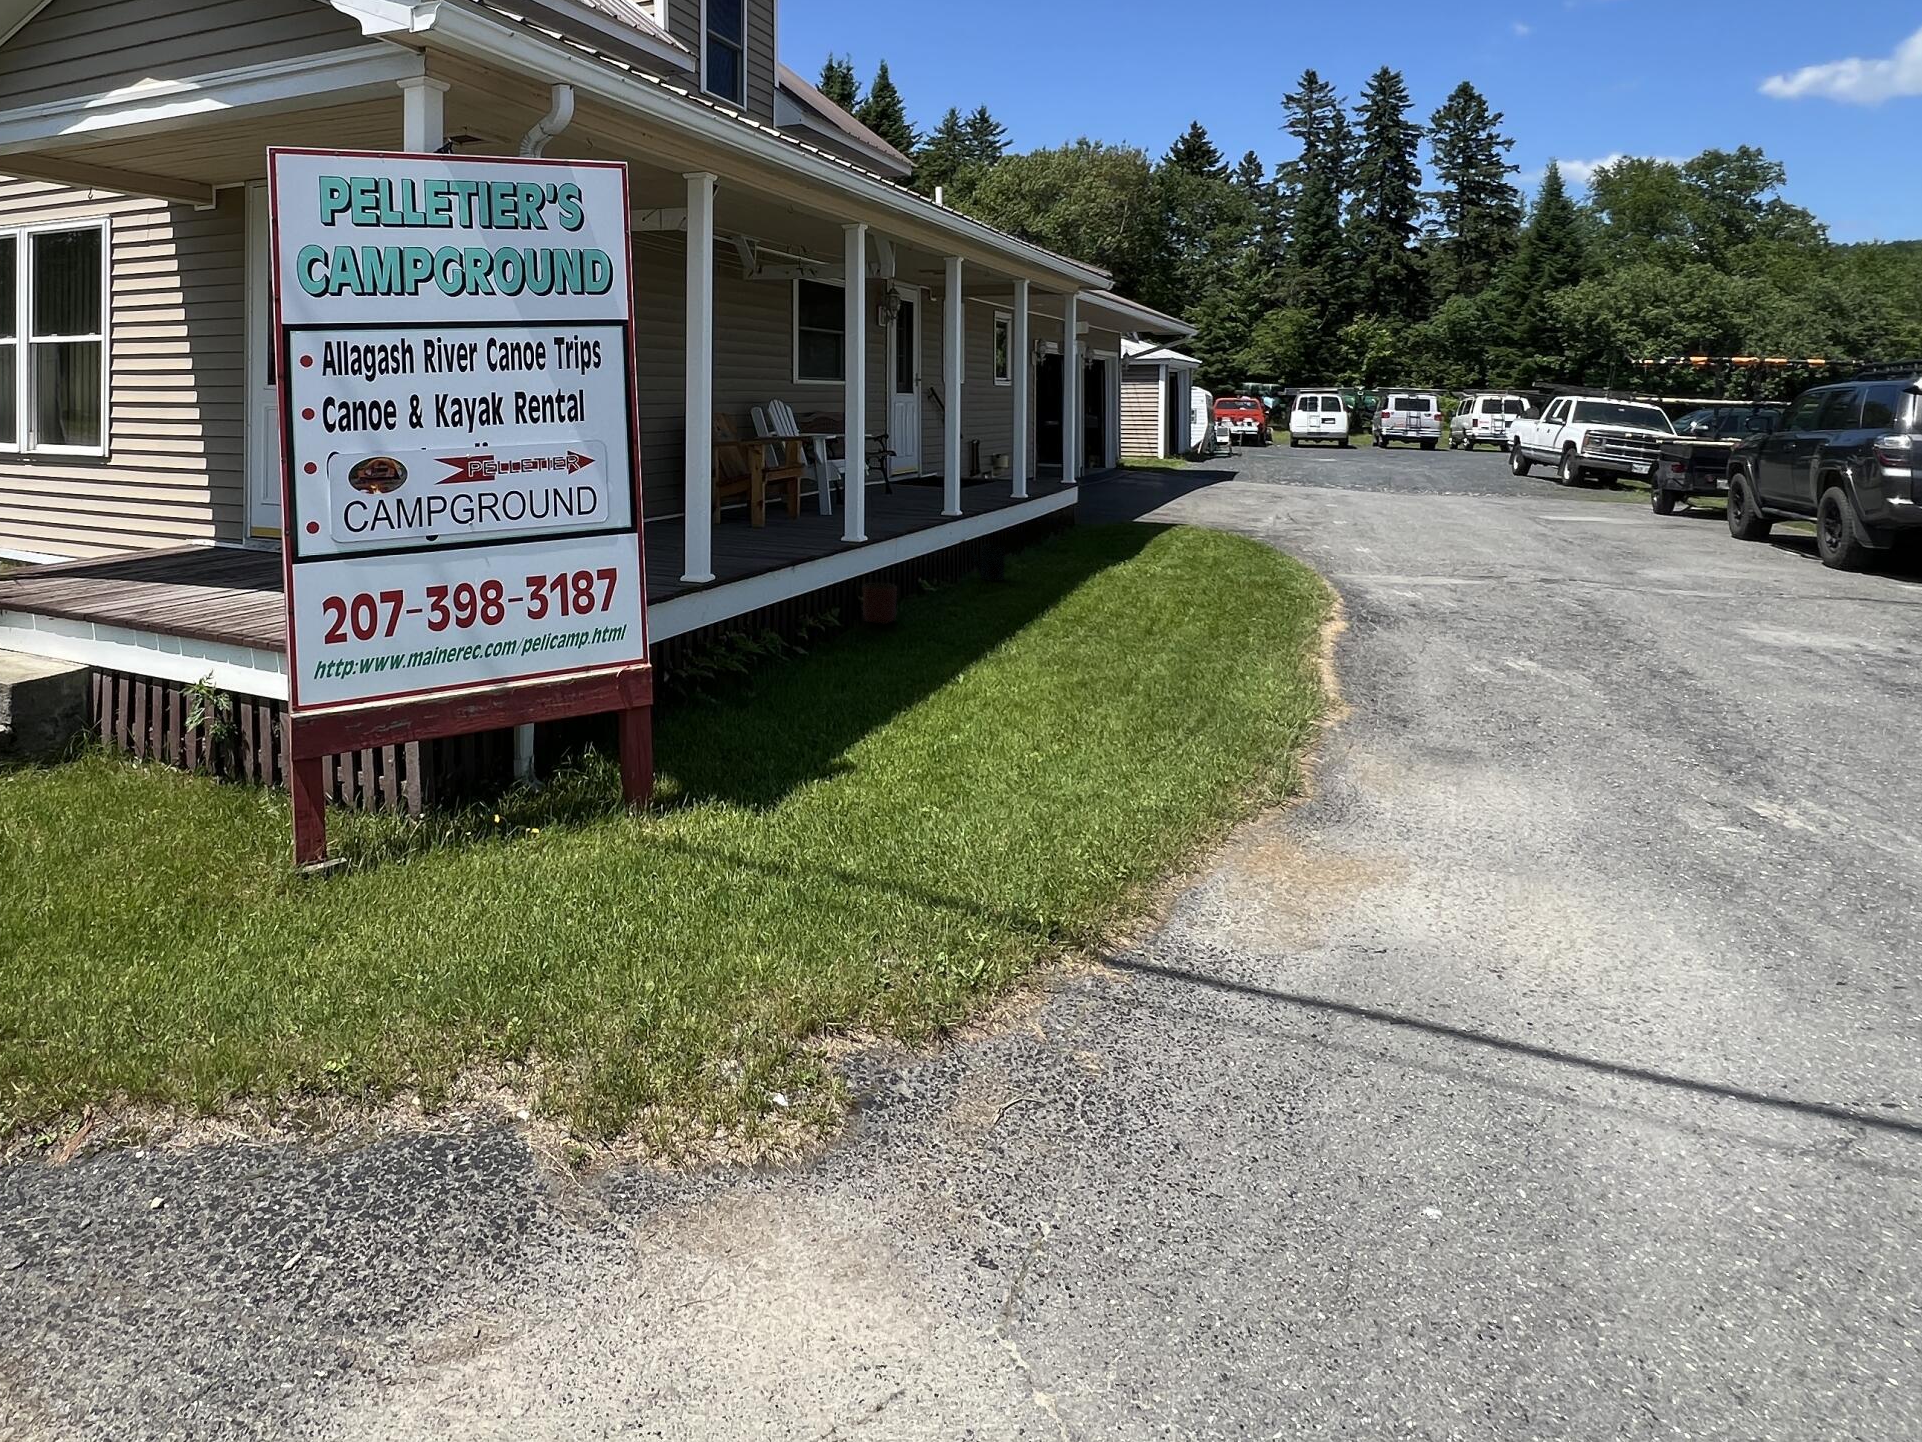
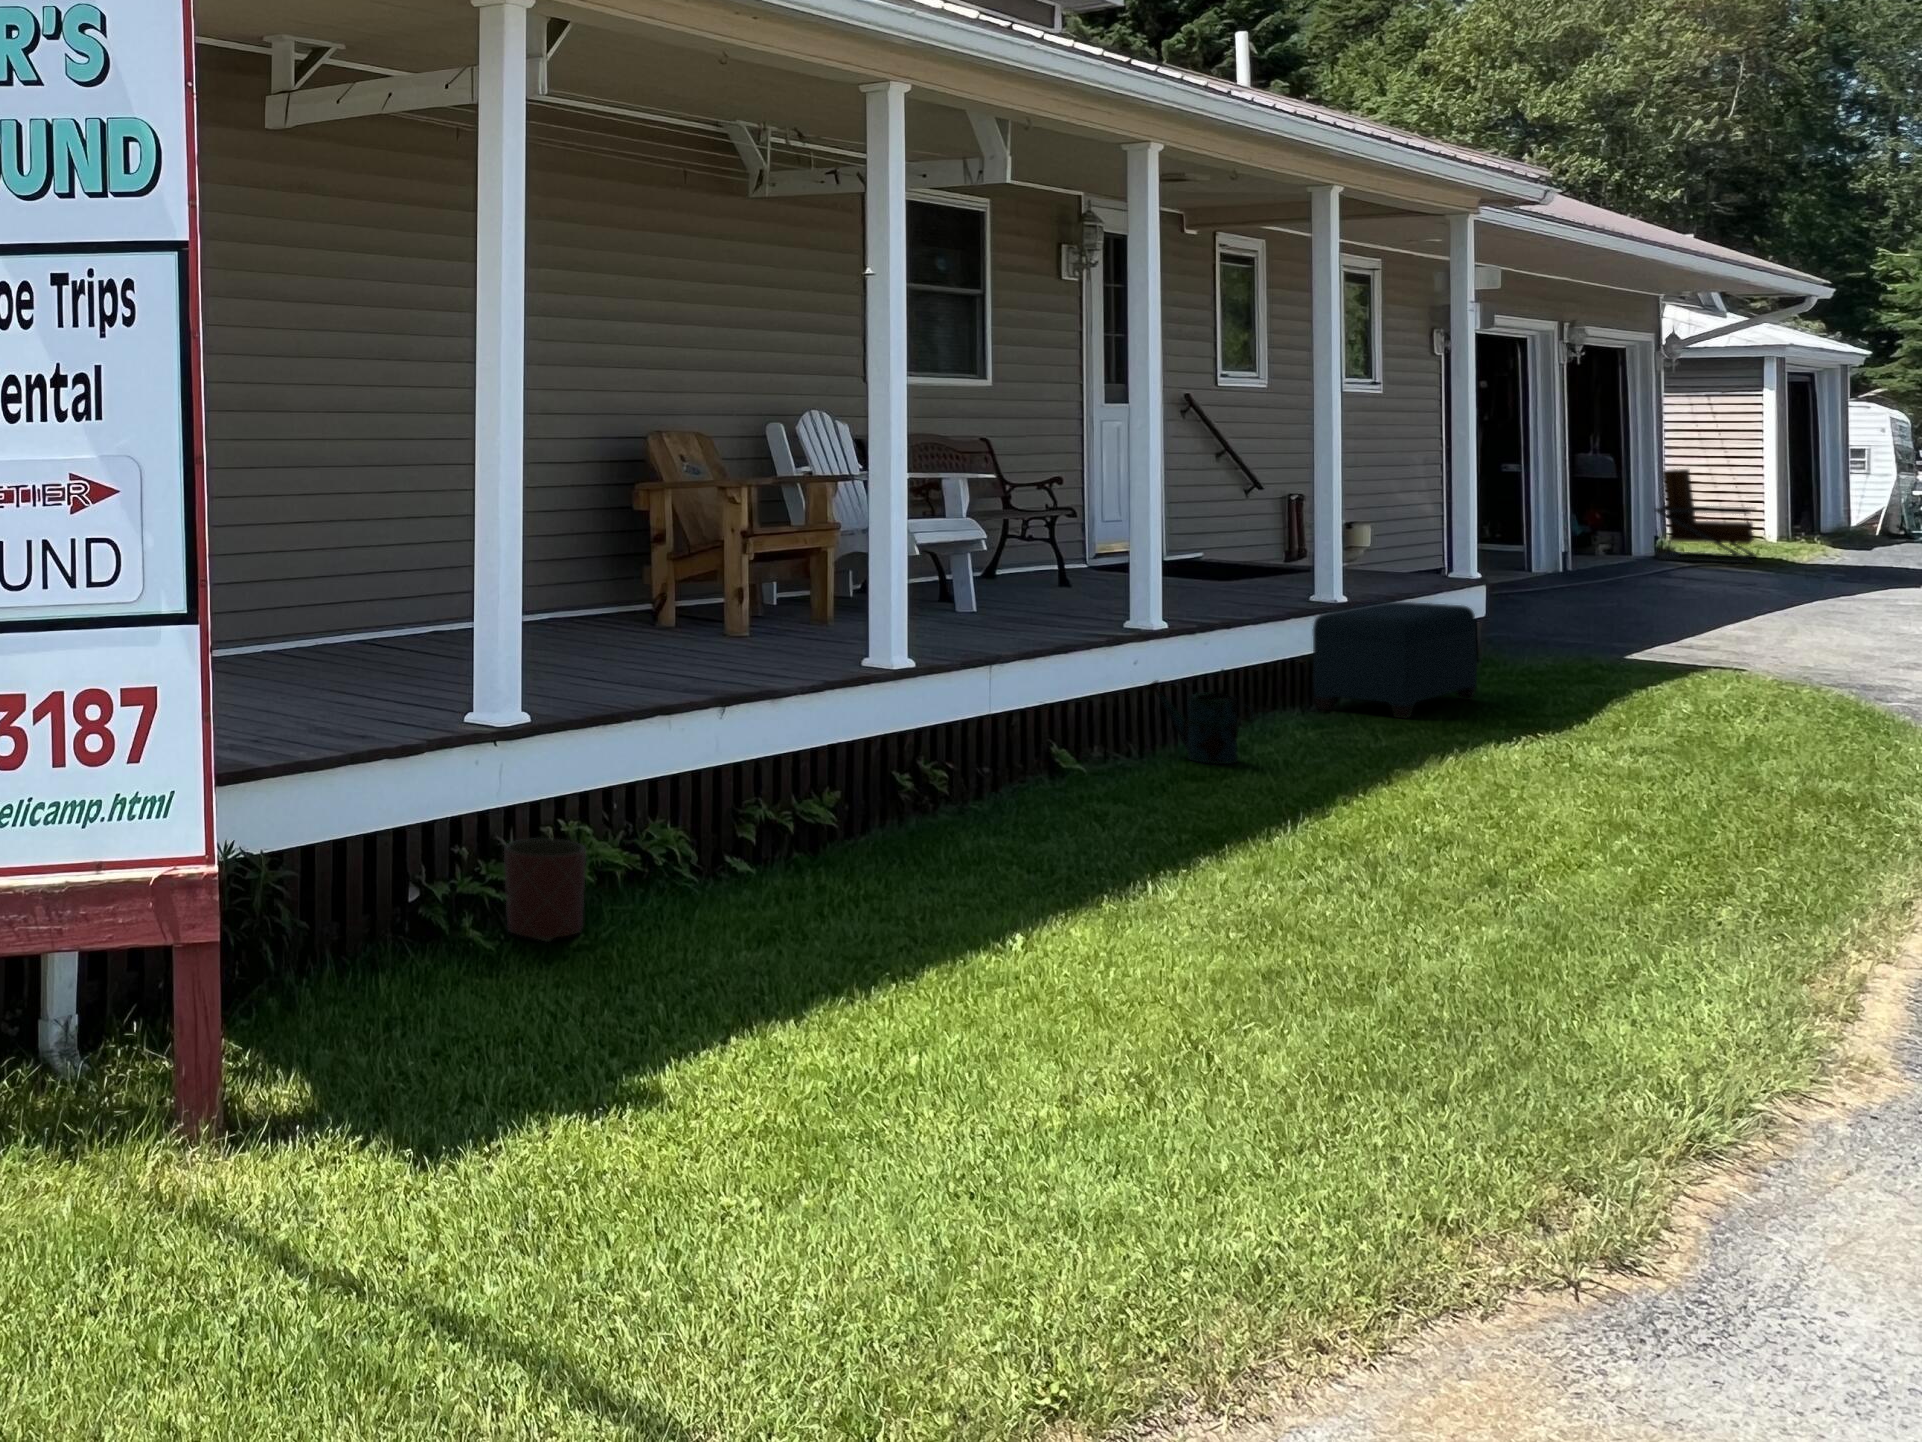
lounge chair: none [1123,421,1166,468] -> present [1655,469,1757,564]
bench: none [1021,494,1091,553] -> present [1313,602,1477,718]
planter: present [863,583,897,624] -> present [504,838,586,942]

